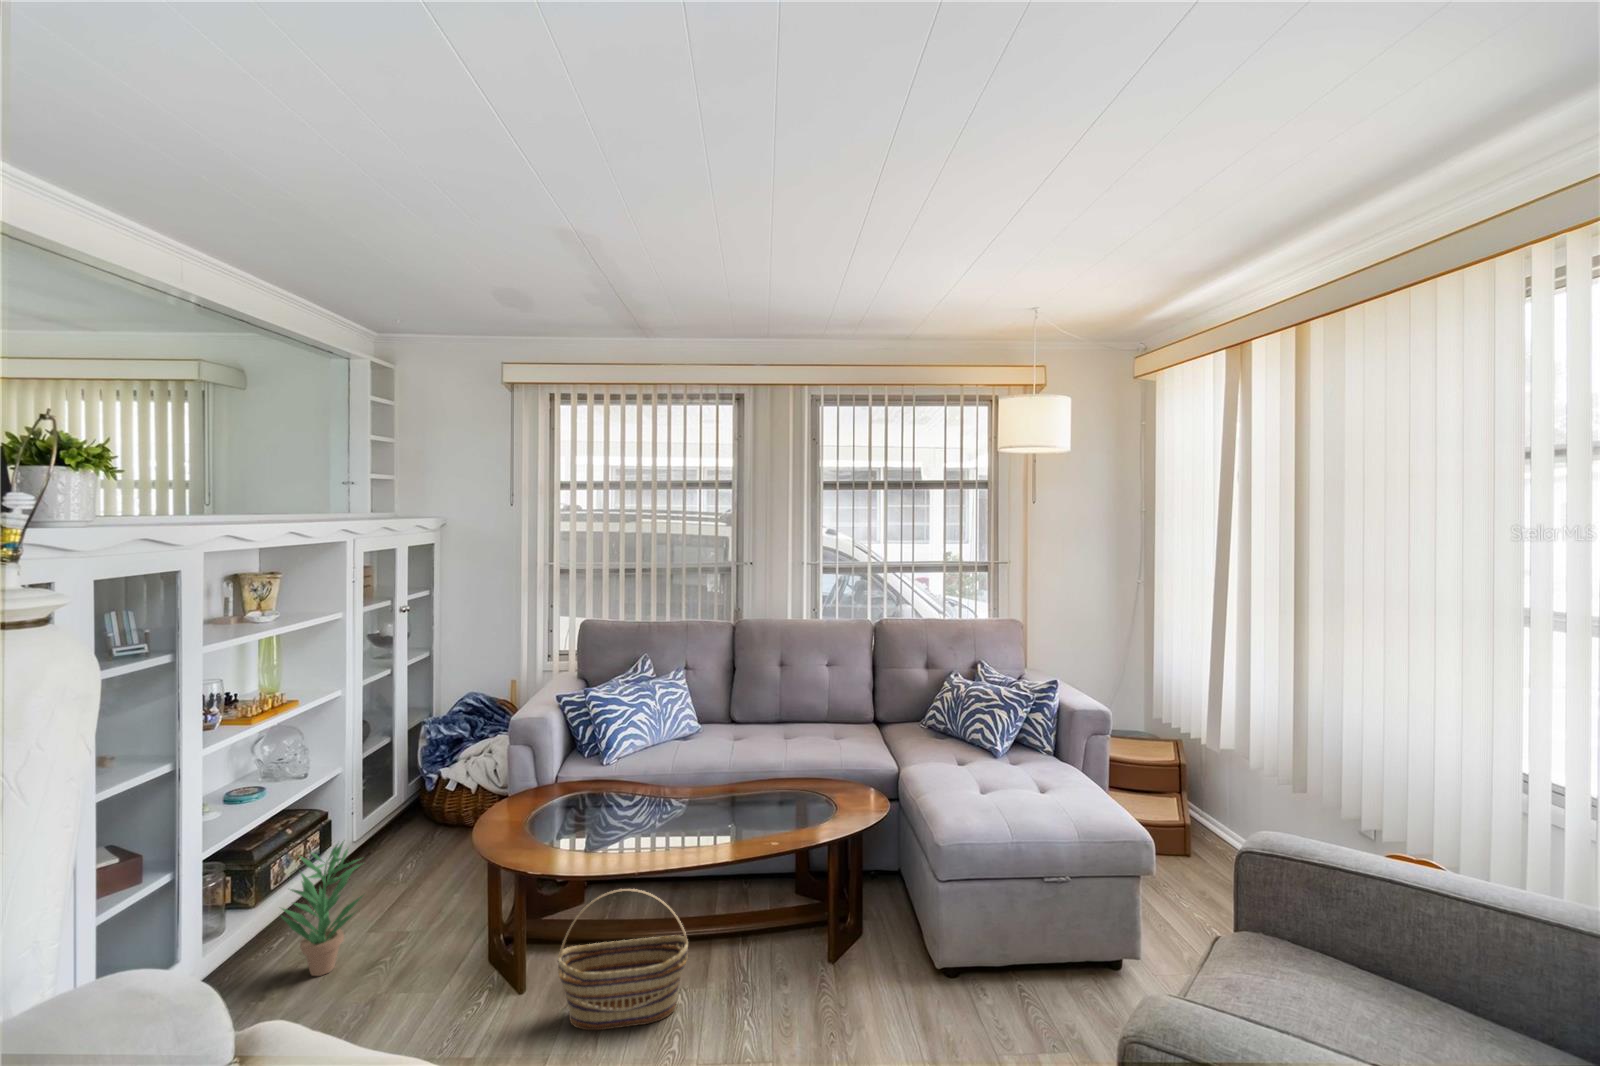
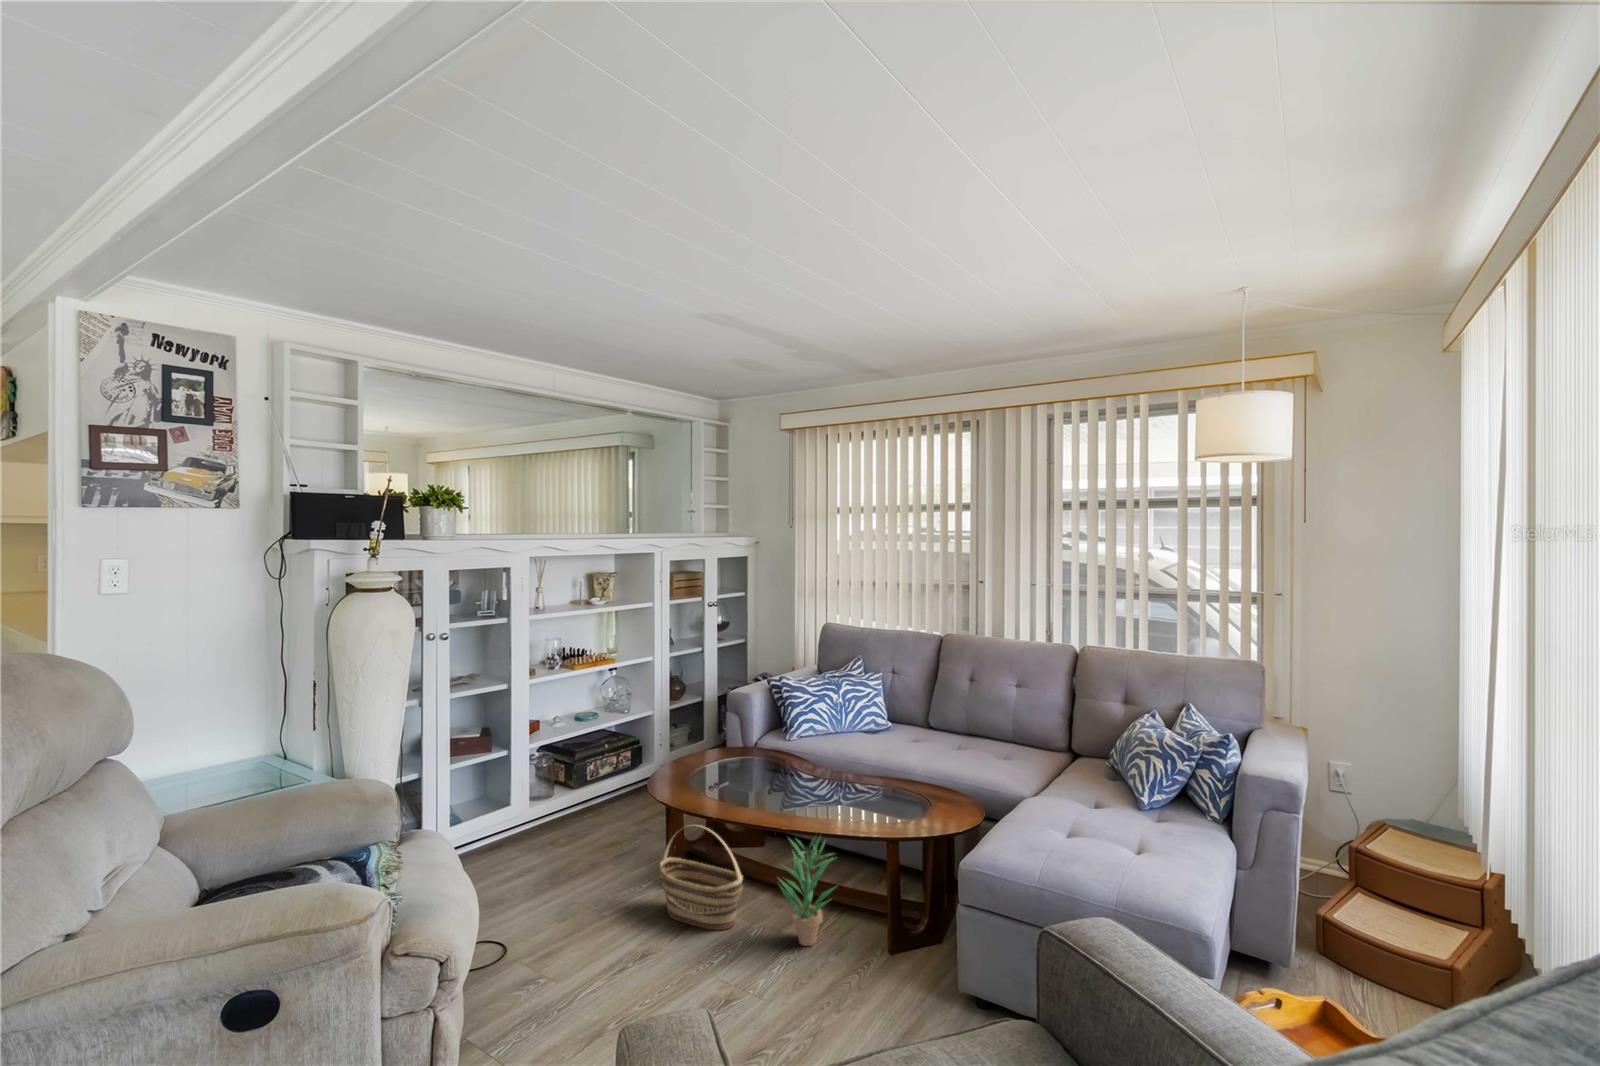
potted plant: present [281,842,362,976] -> present [780,836,835,946]

